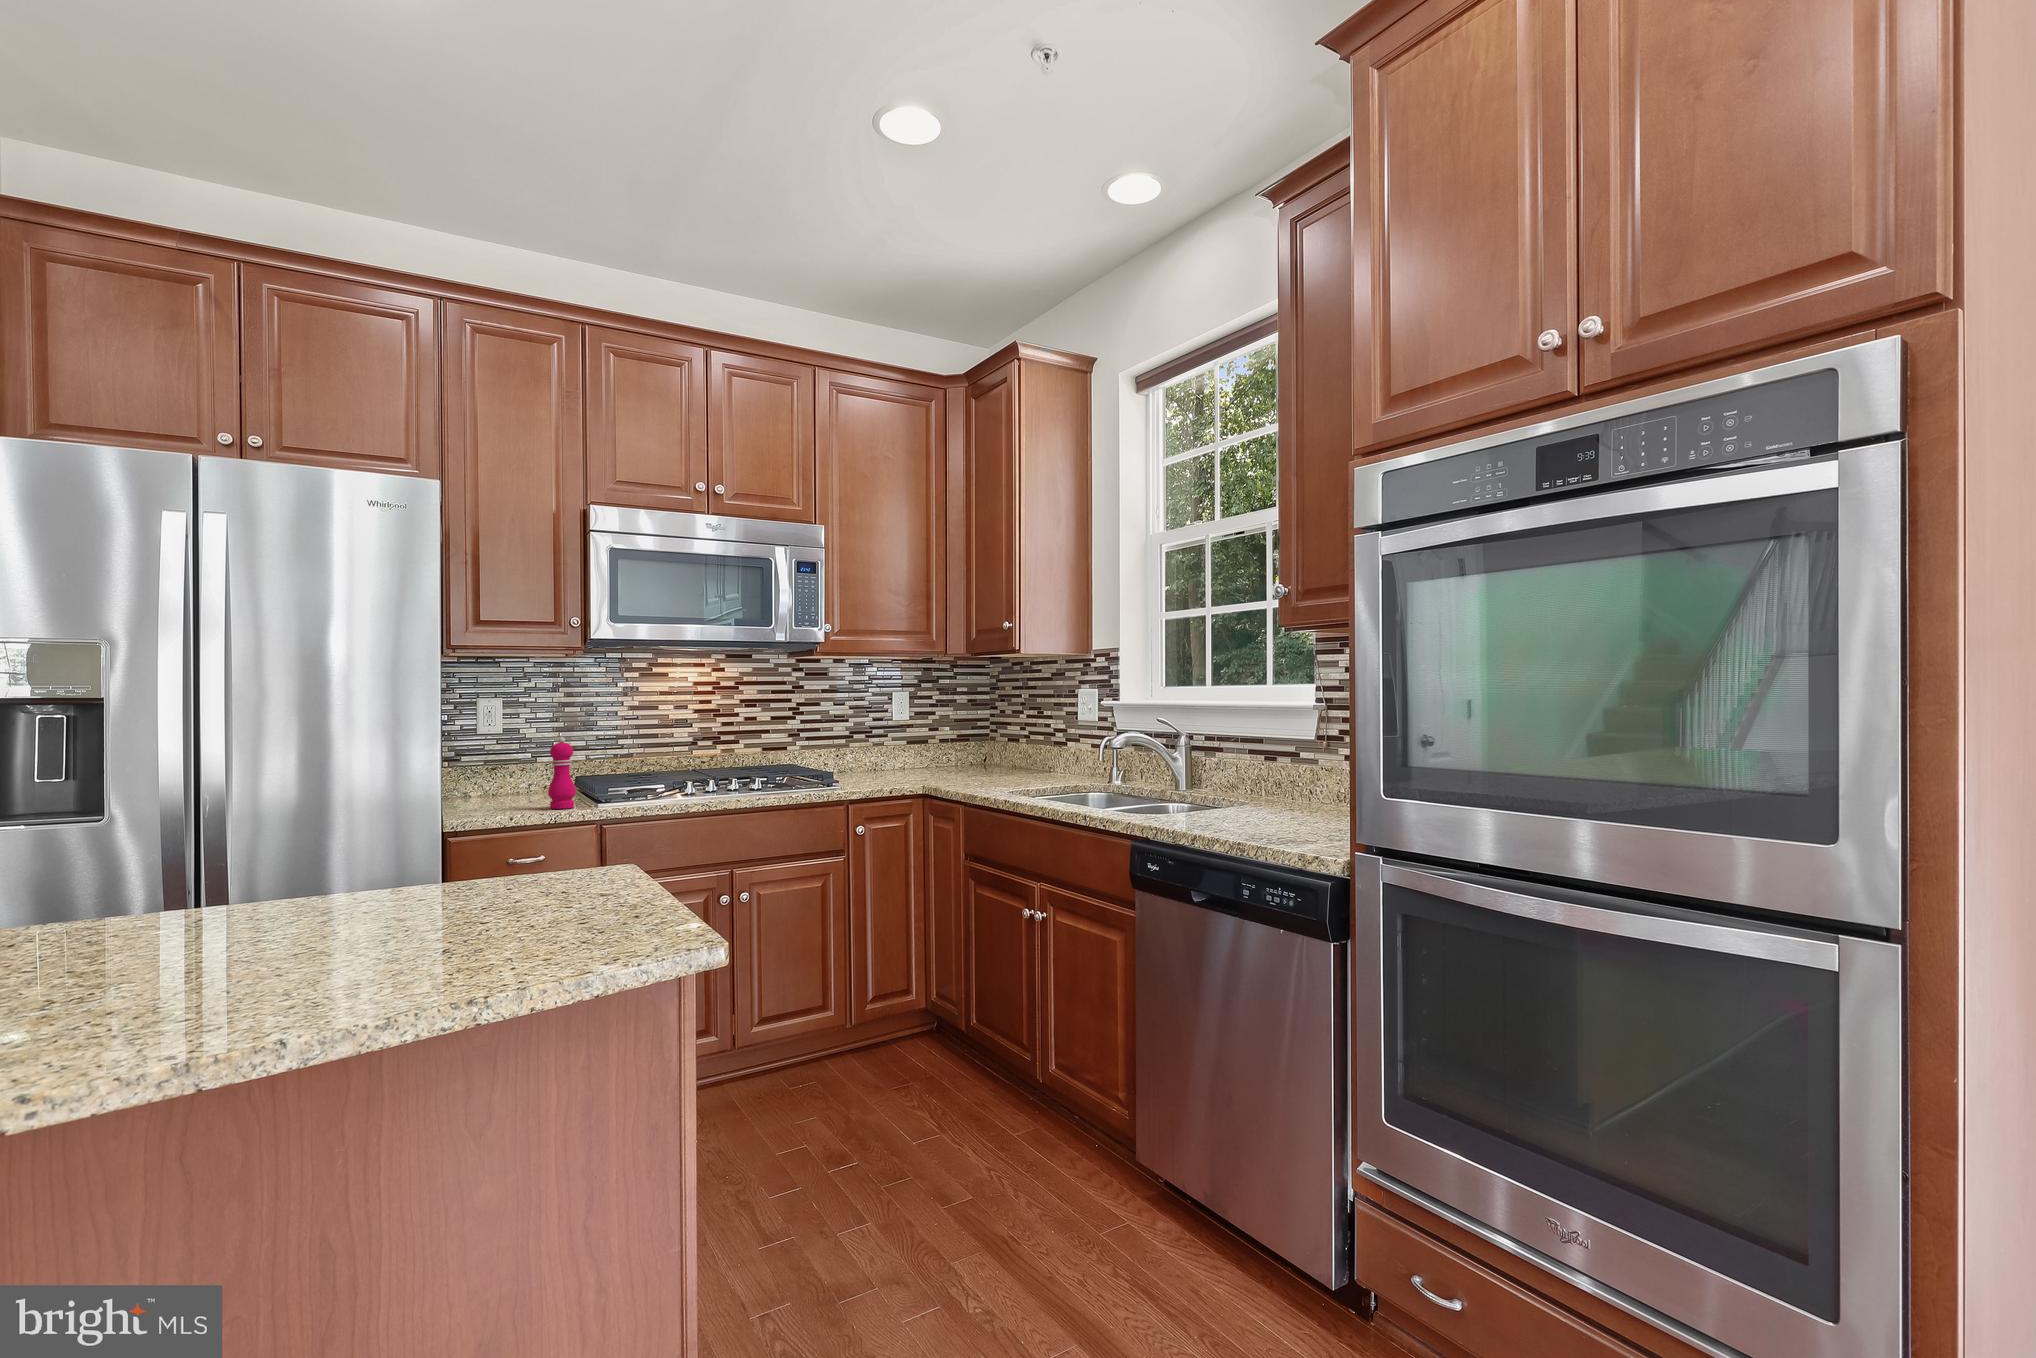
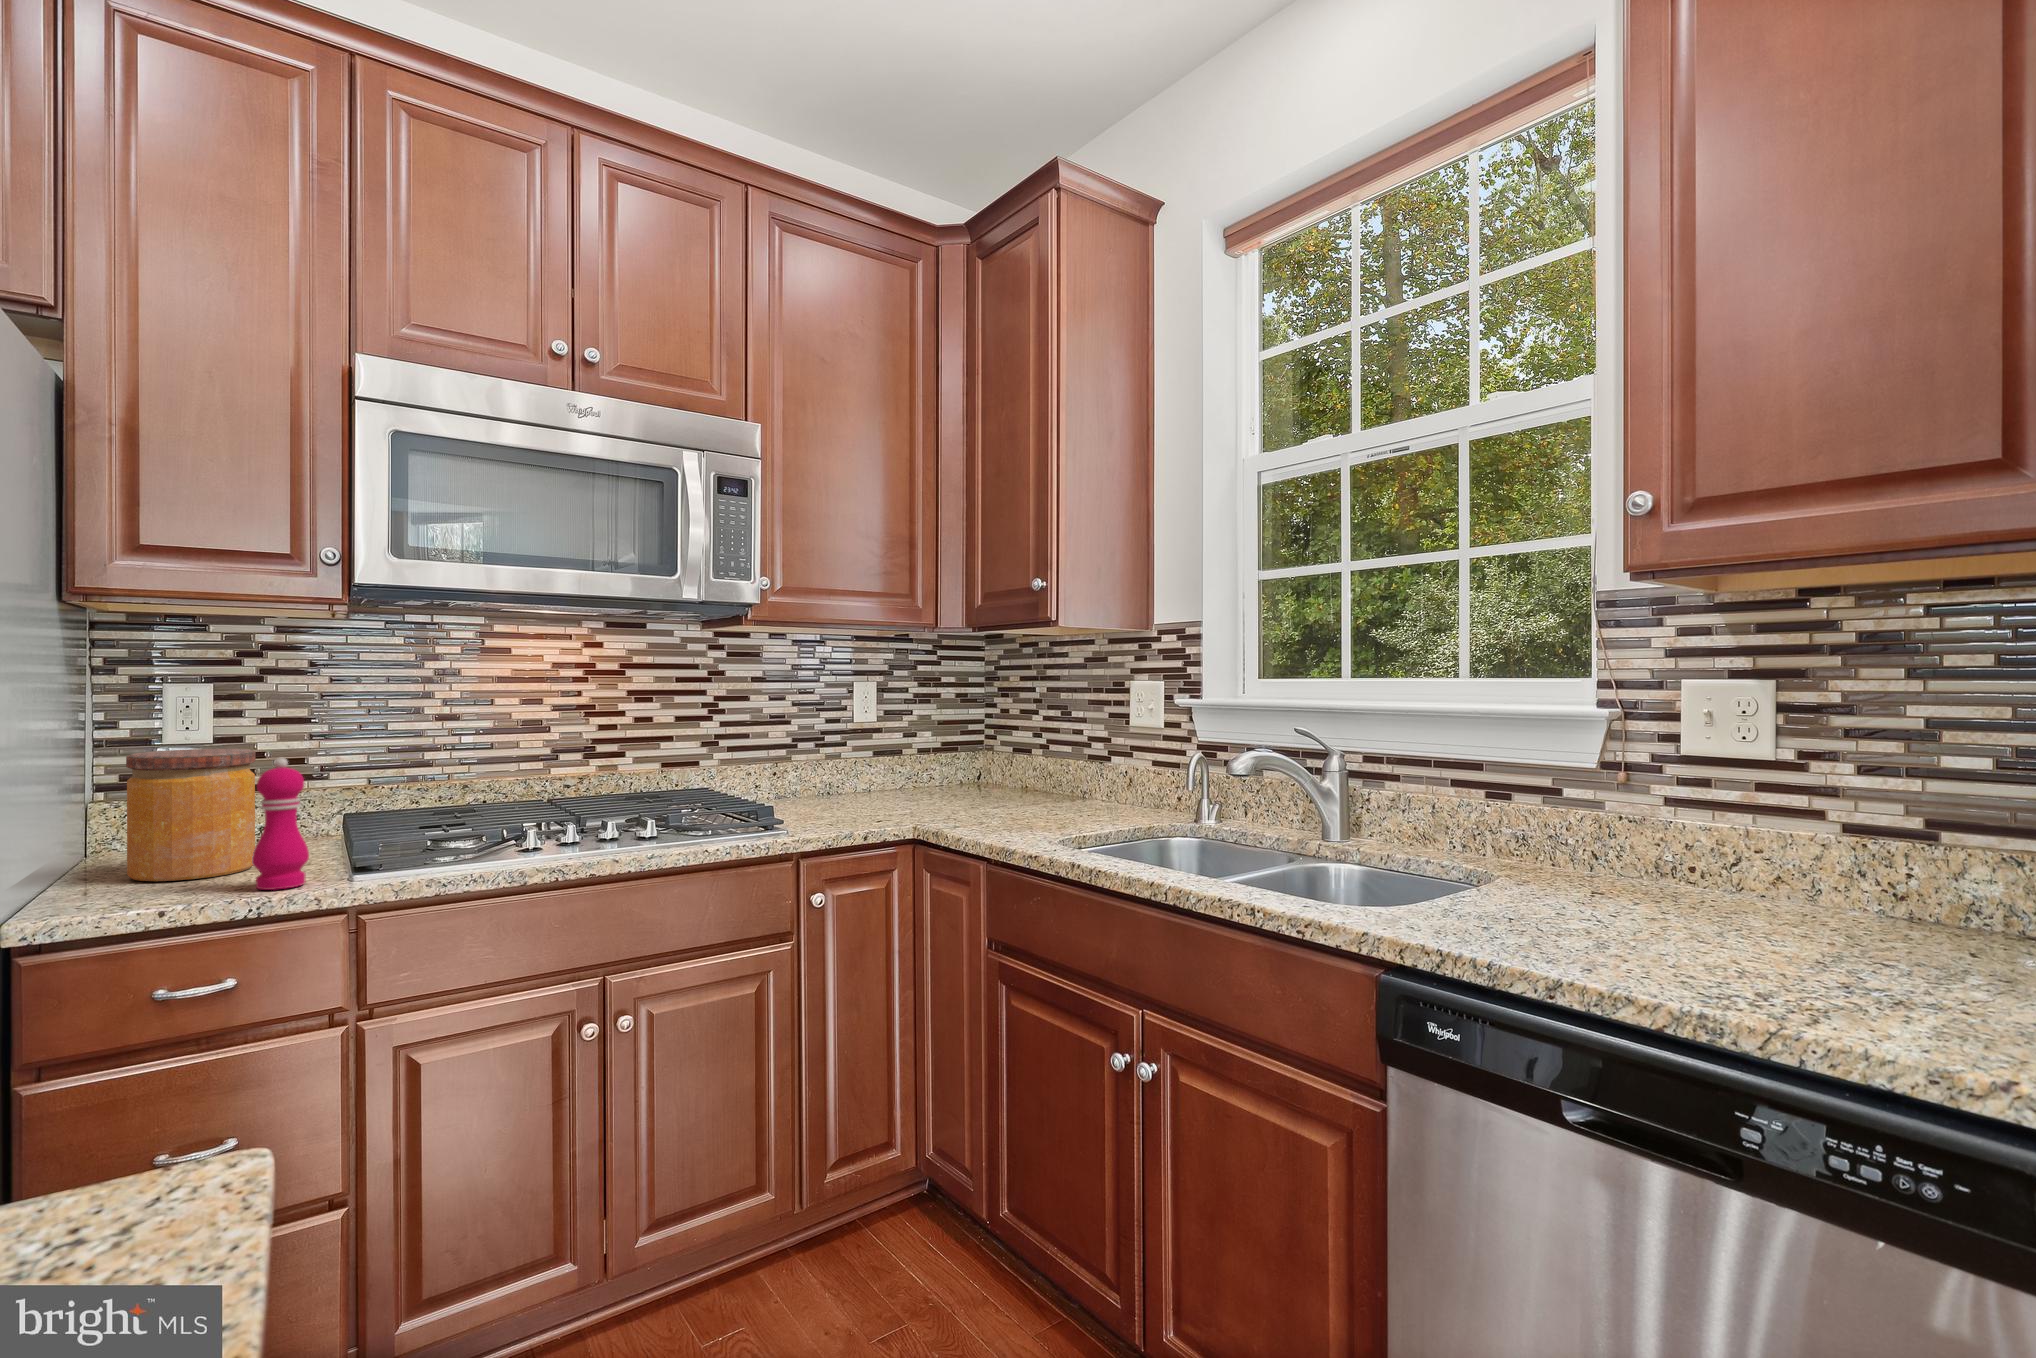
jar: none [476,734,538,806] -> present [126,749,256,881]

